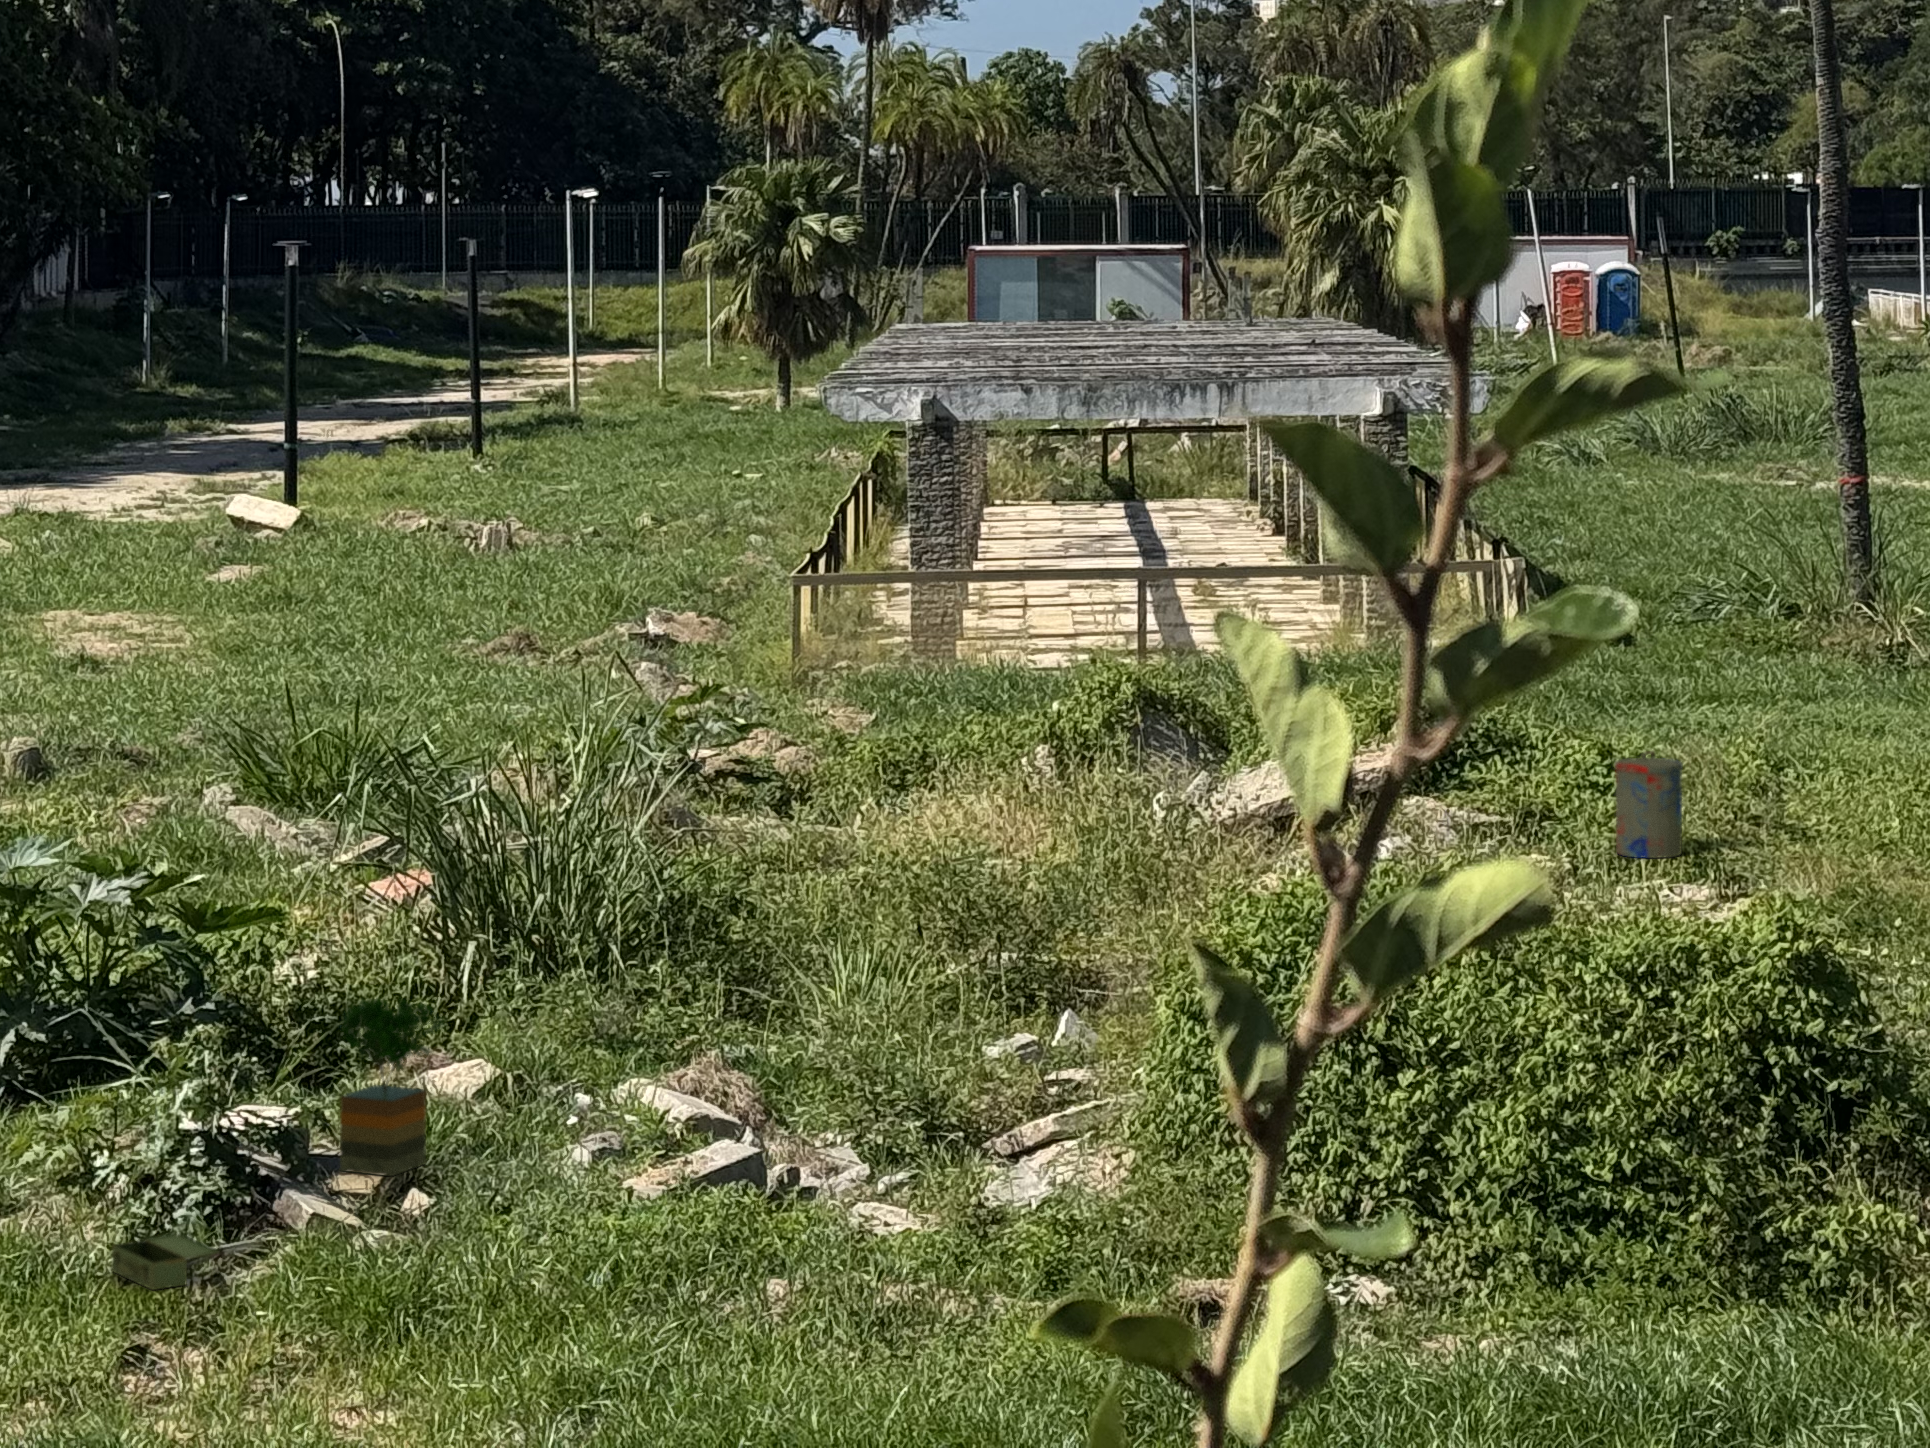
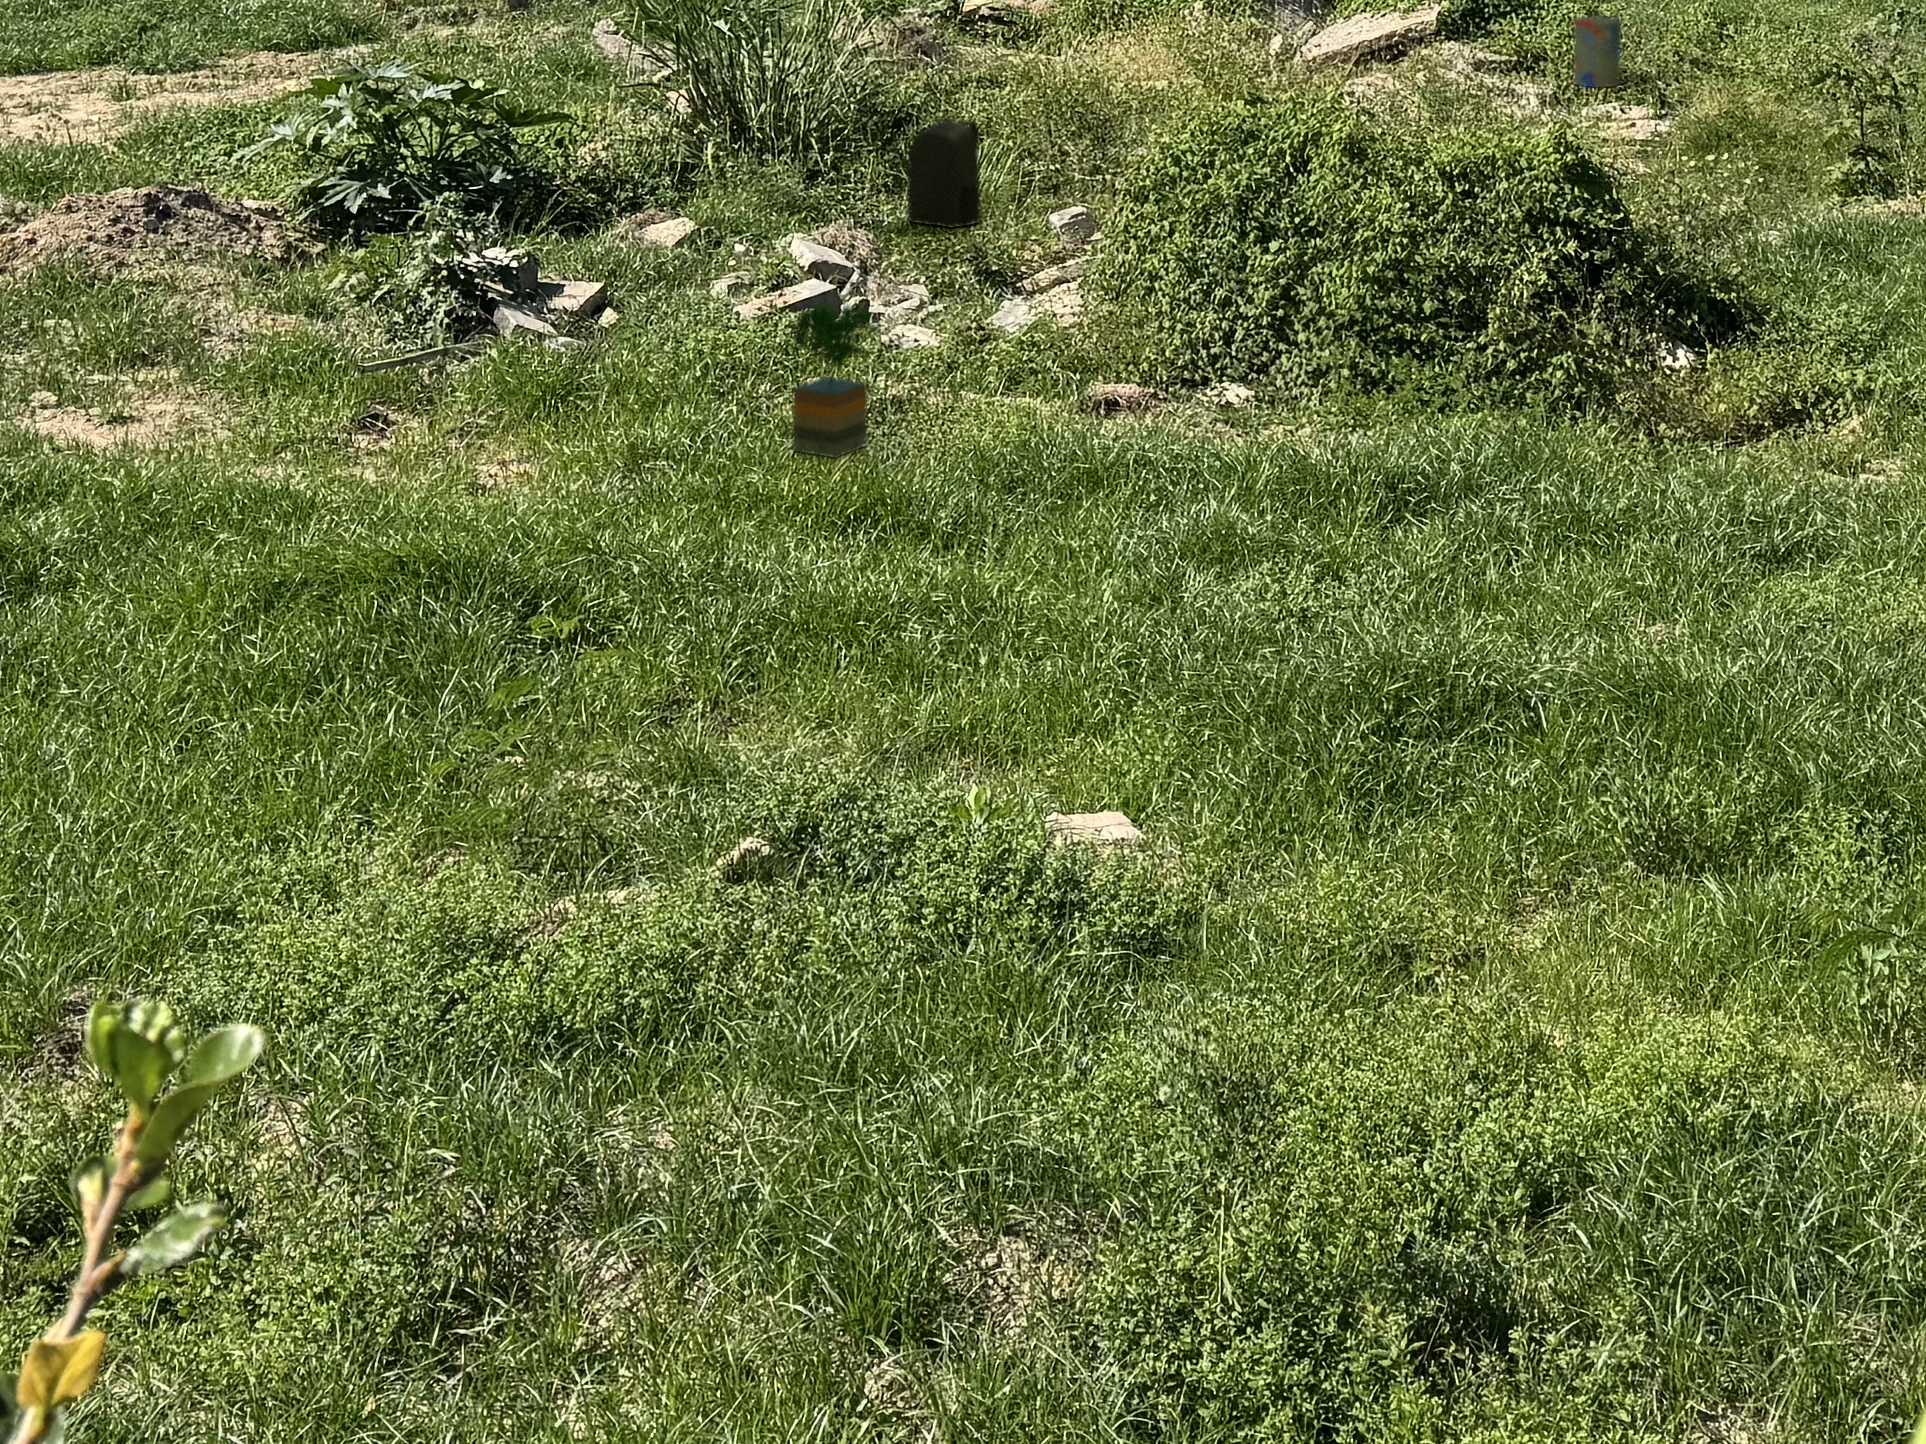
backpack: none [794,905,900,1067] -> present [907,118,982,228]
potted tree: present [340,998,443,1176] -> present [792,303,881,458]
toolbox: present [112,1233,219,1290] -> none [351,336,421,376]

